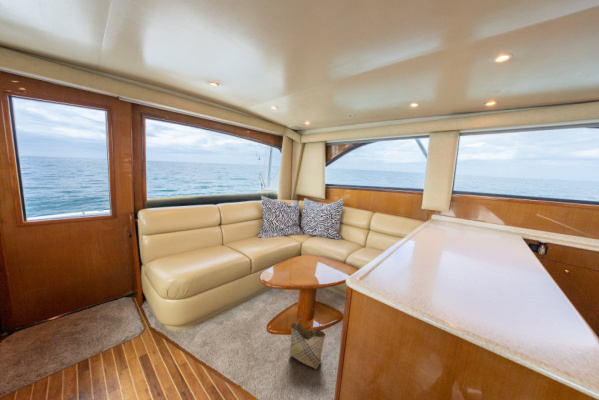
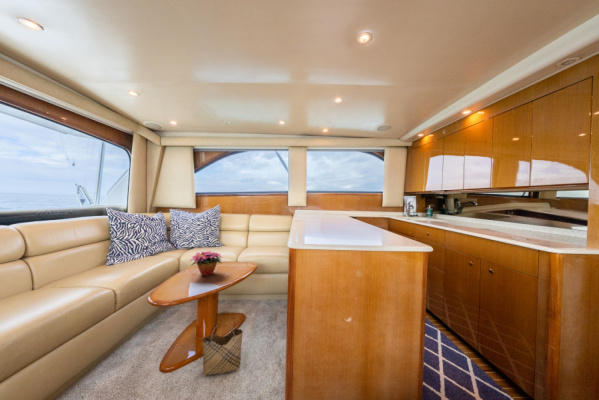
flower arrangement: none [296,244,328,268] -> present [191,251,222,276]

